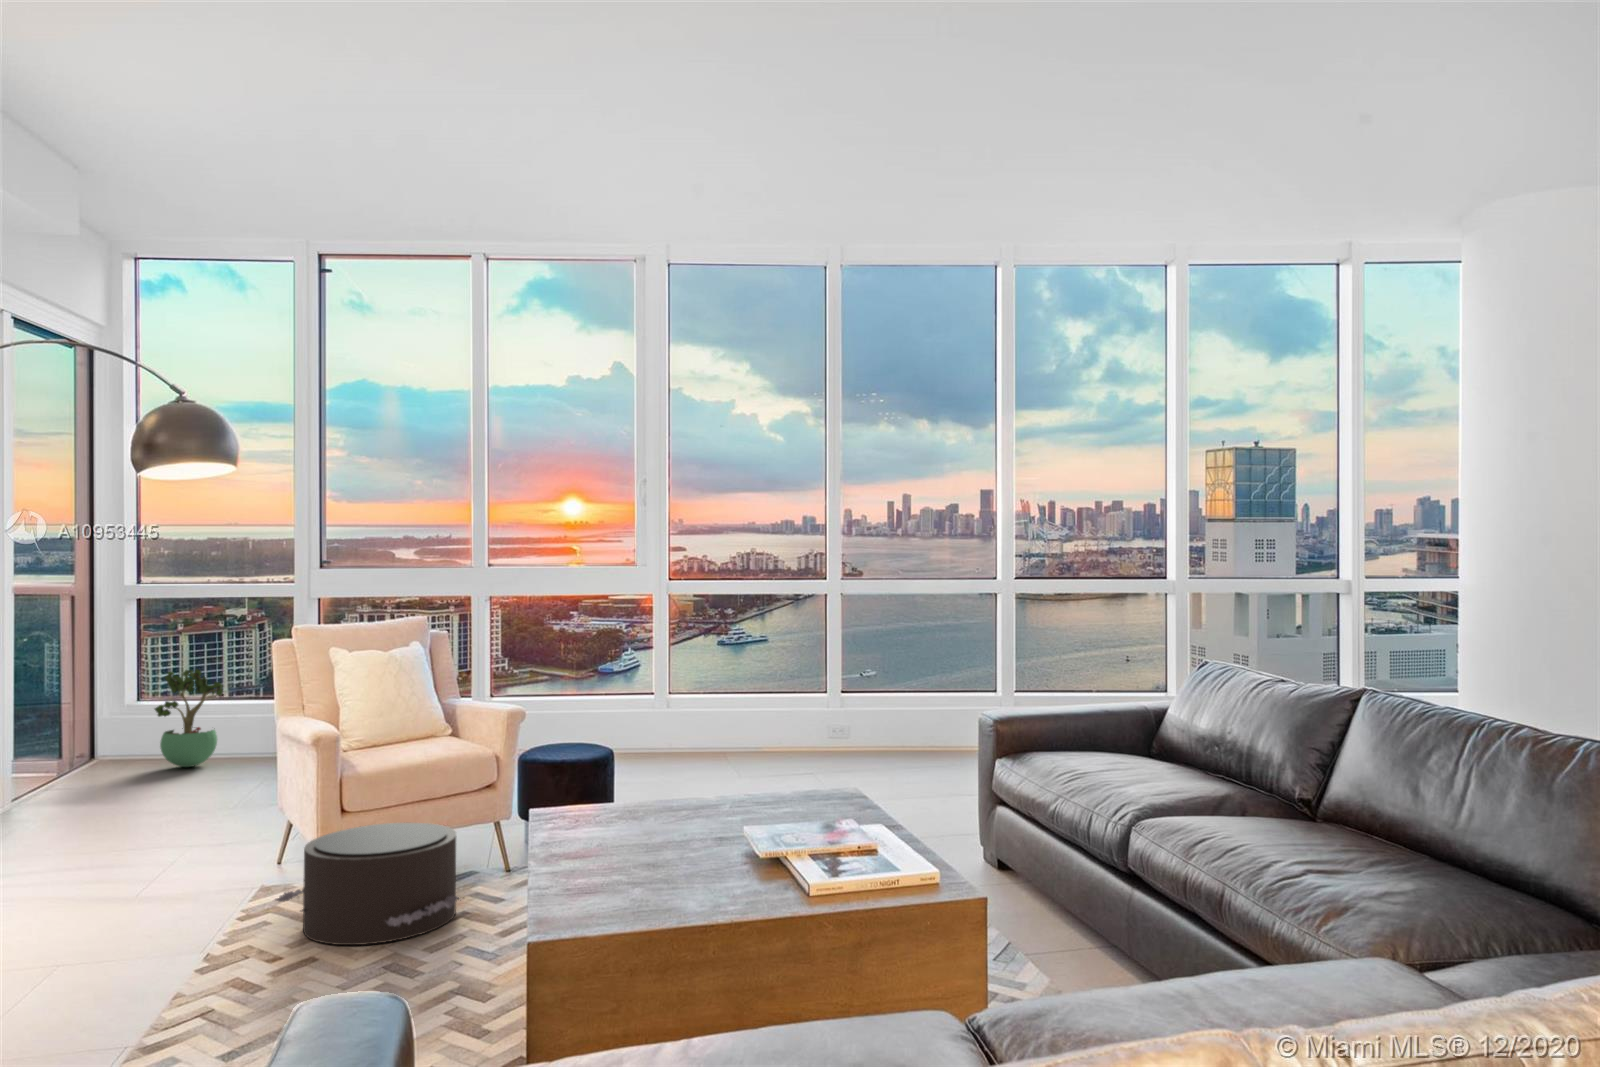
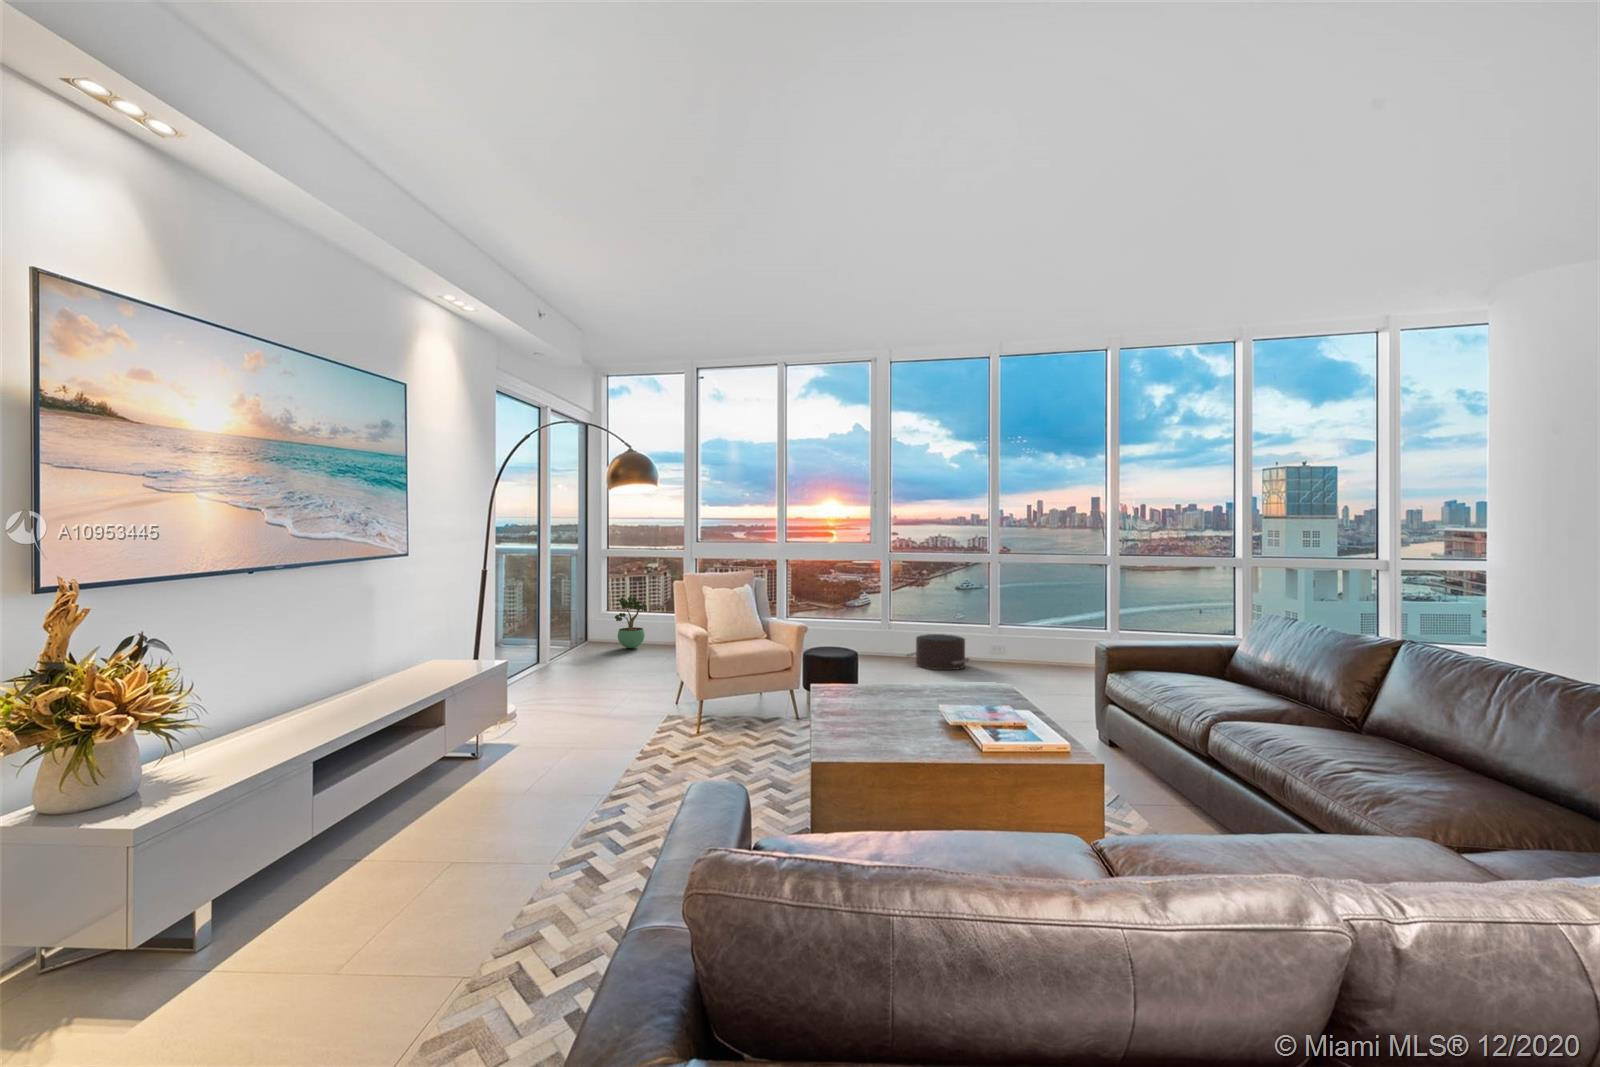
pouf: present [275,823,459,945] -> present [907,634,970,670]

